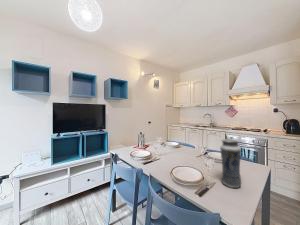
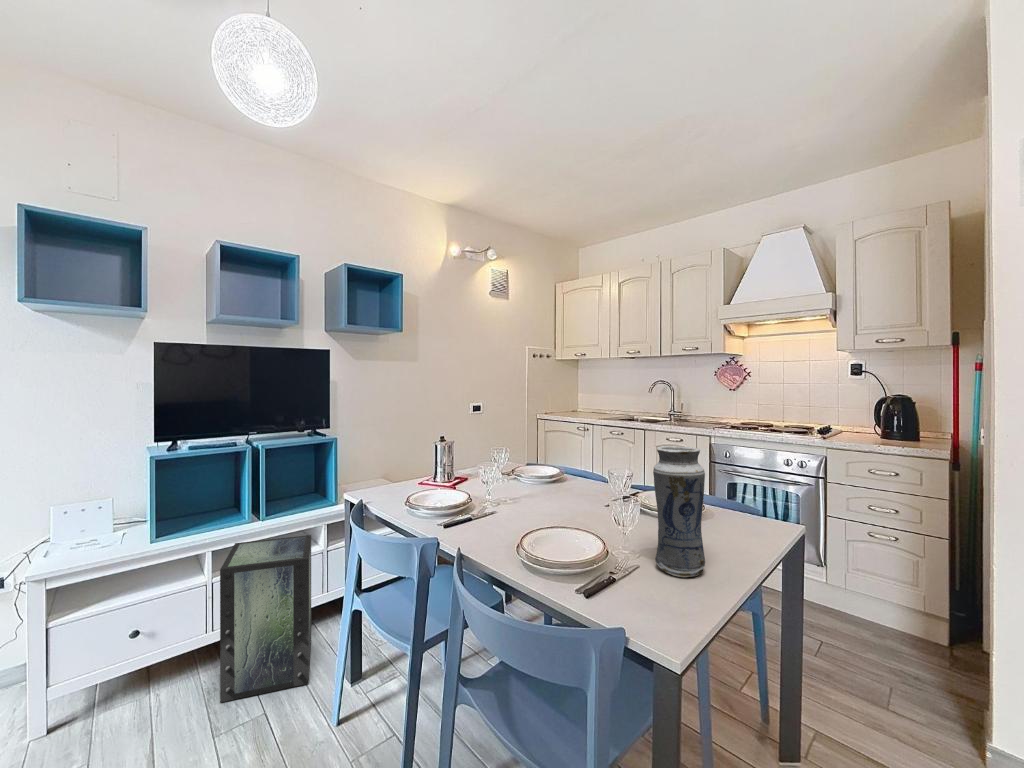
storage box: none [72,163,100,218] -> present [220,535,311,702]

